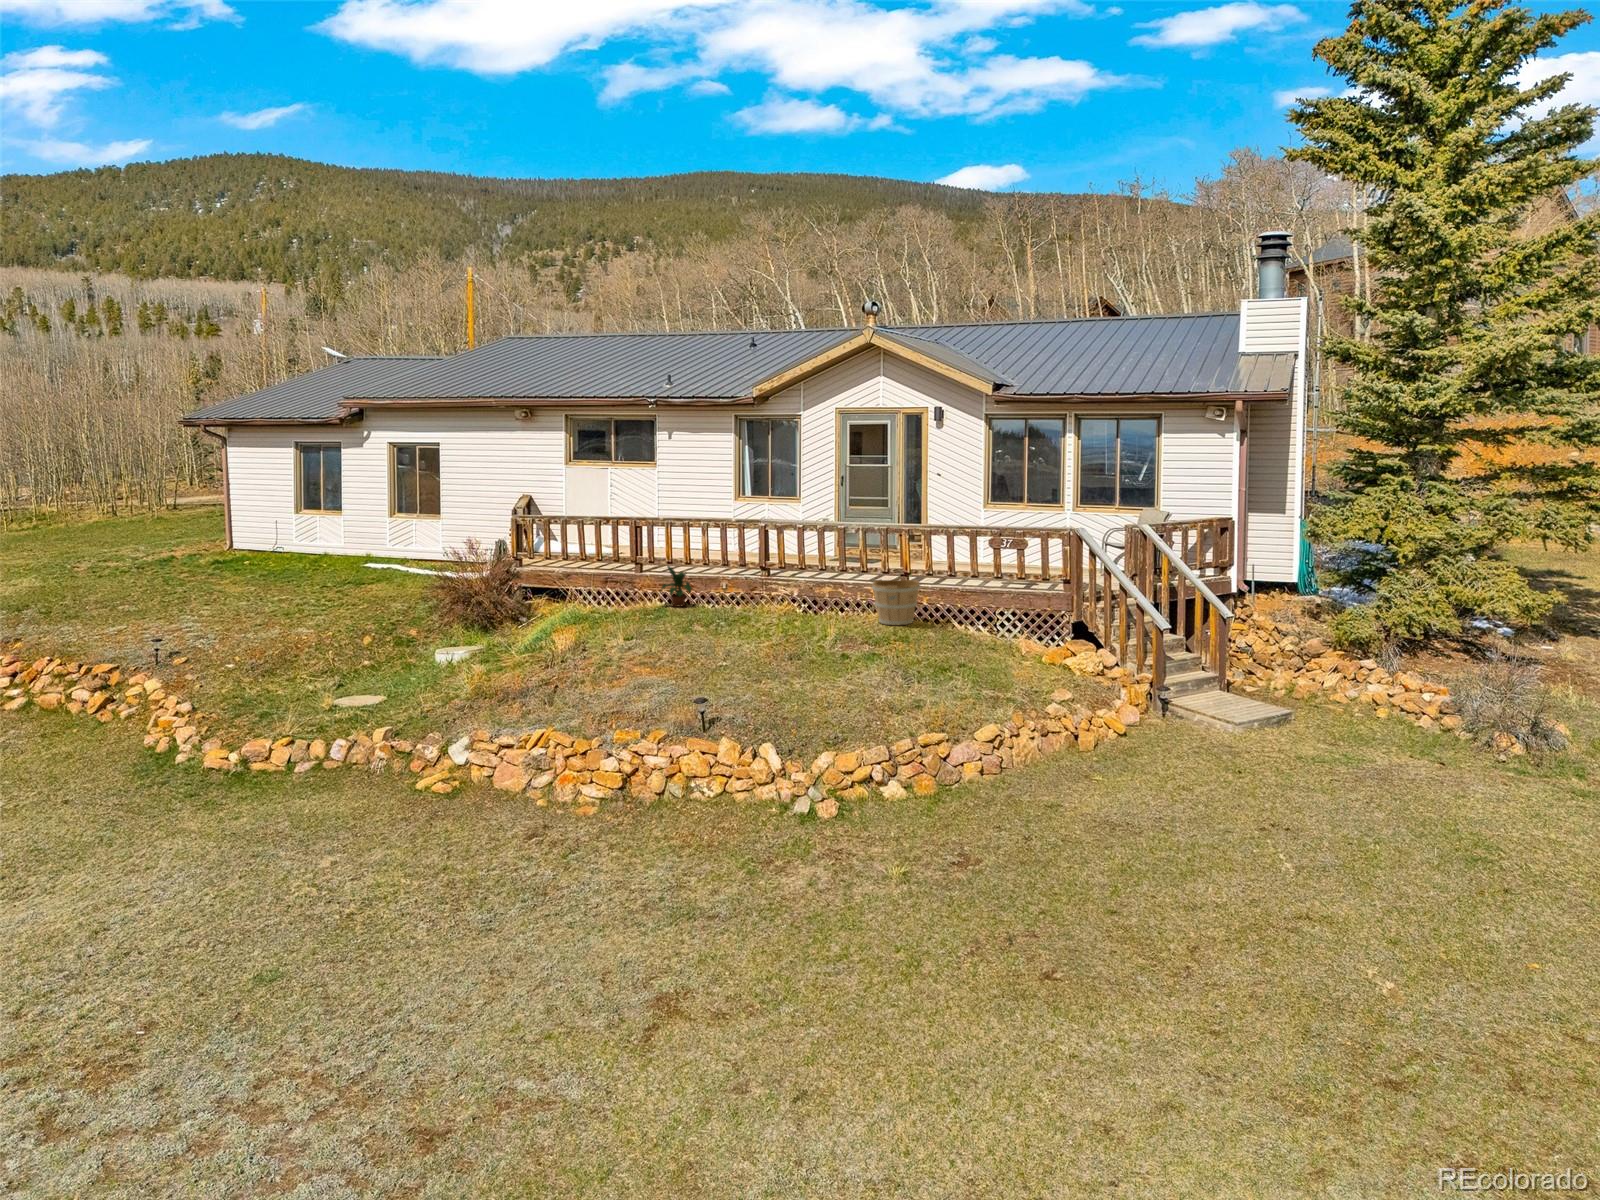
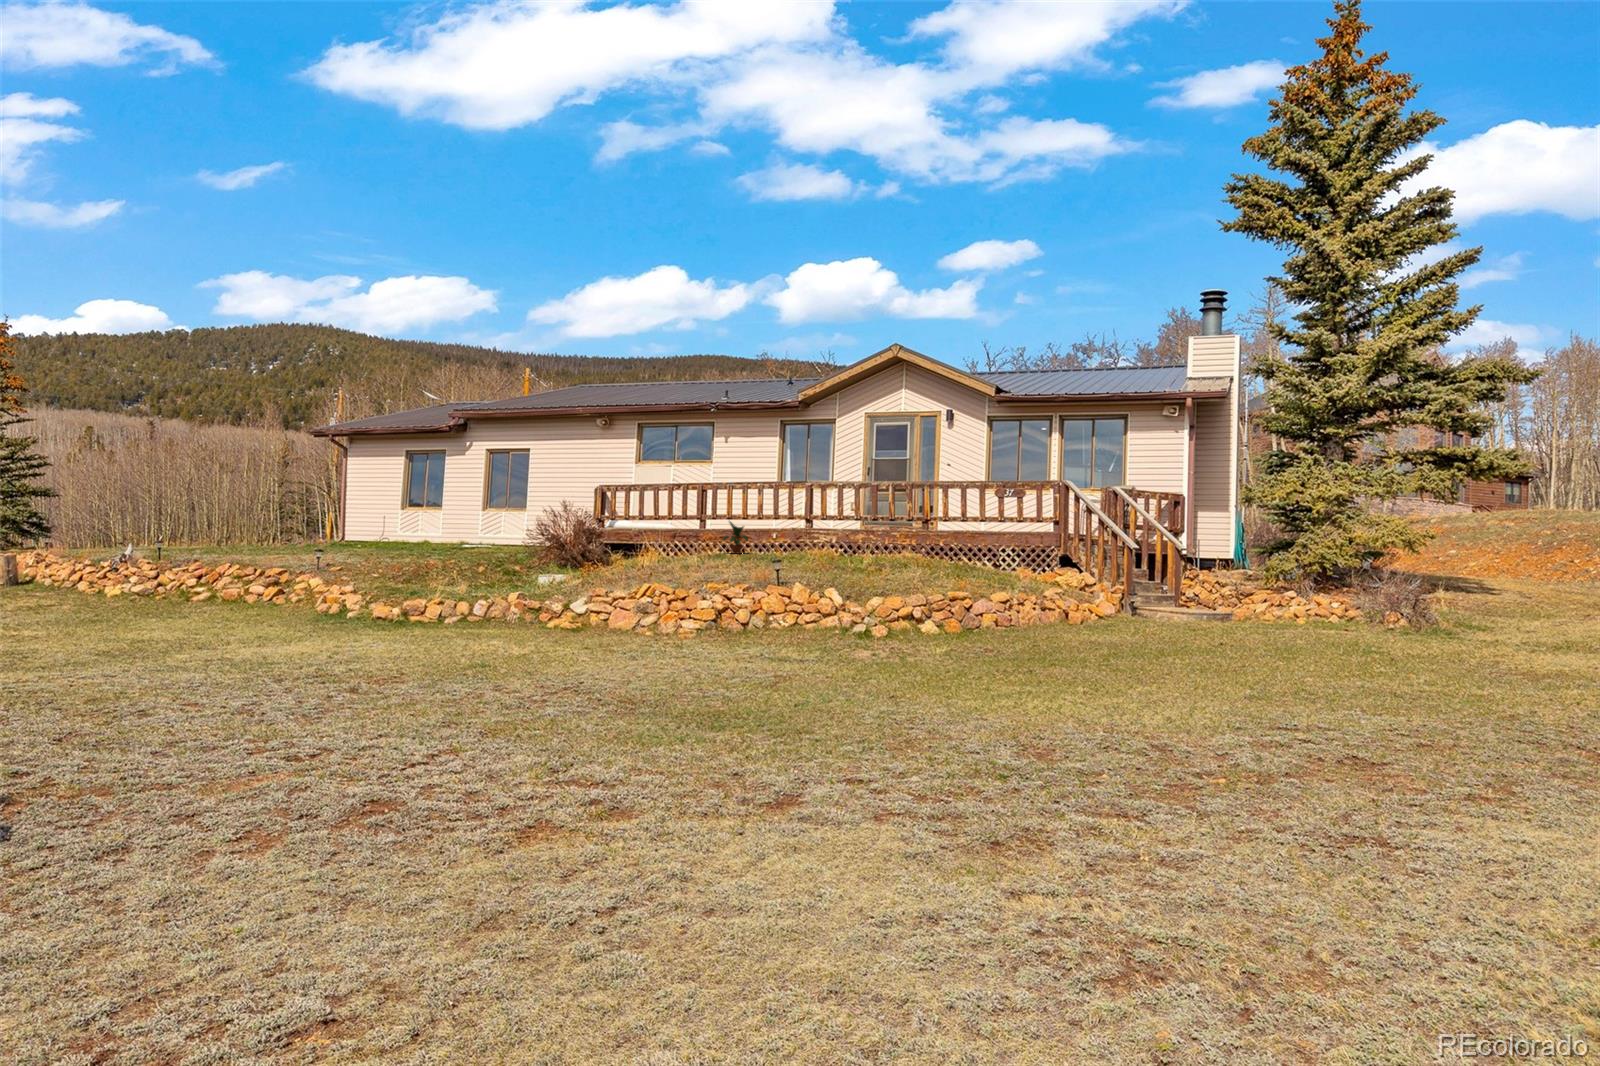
wooden bucket: present [872,579,920,625] -> none [899,525,938,559]

